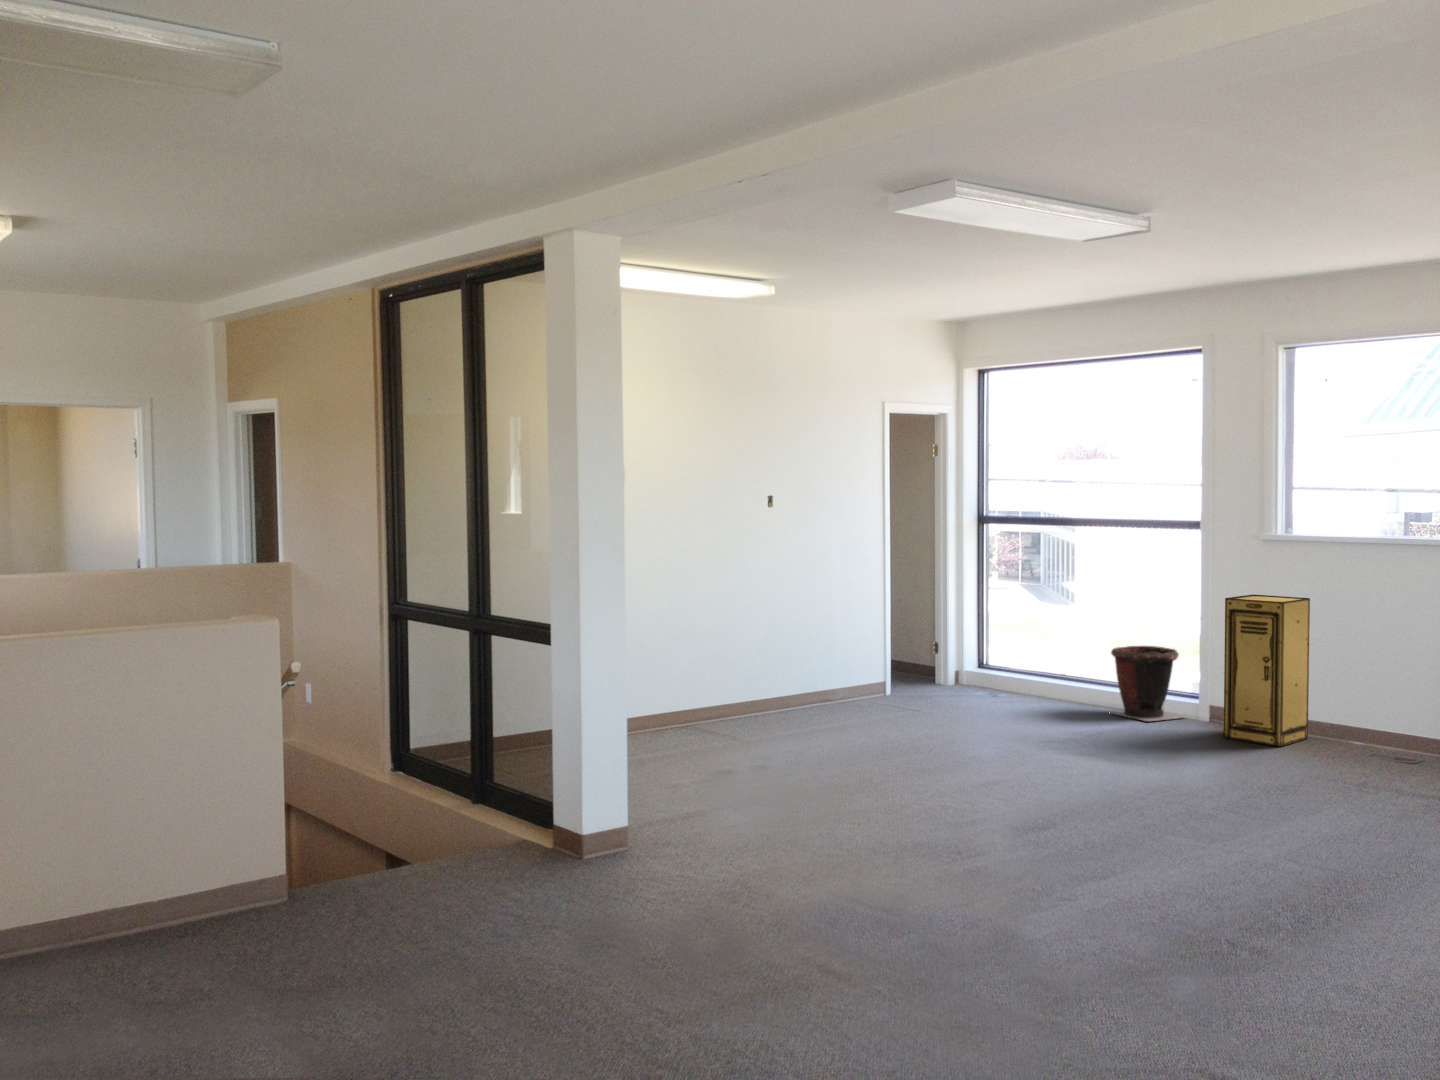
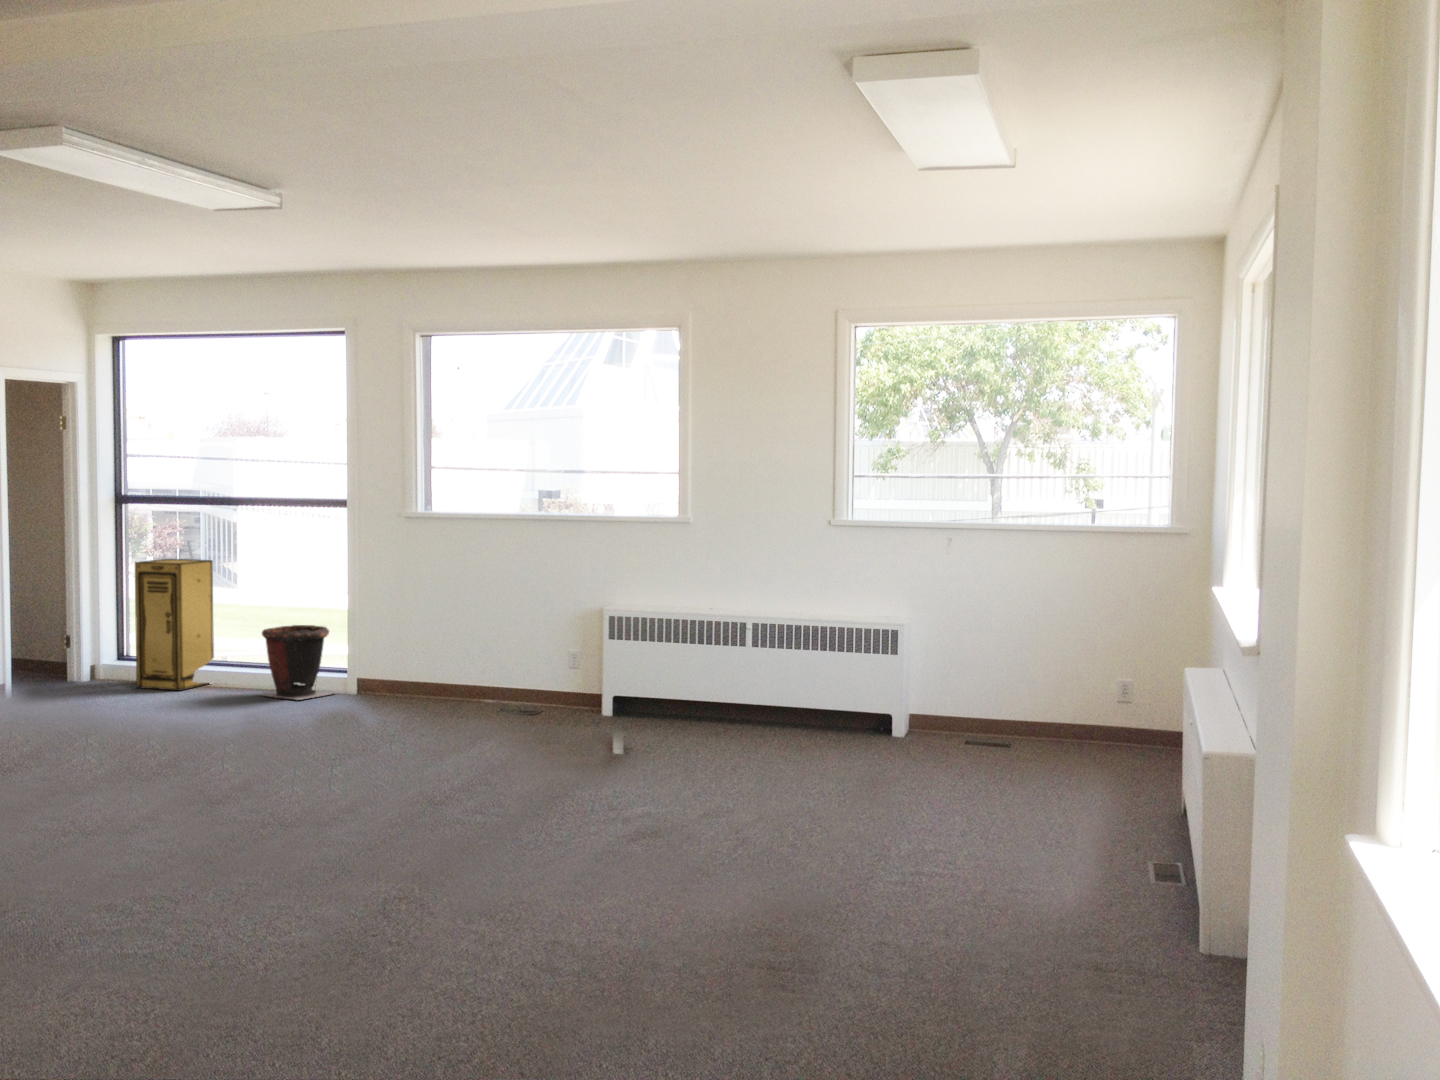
storage cabinet: present [1224,595,1310,747] -> present [135,559,214,691]

